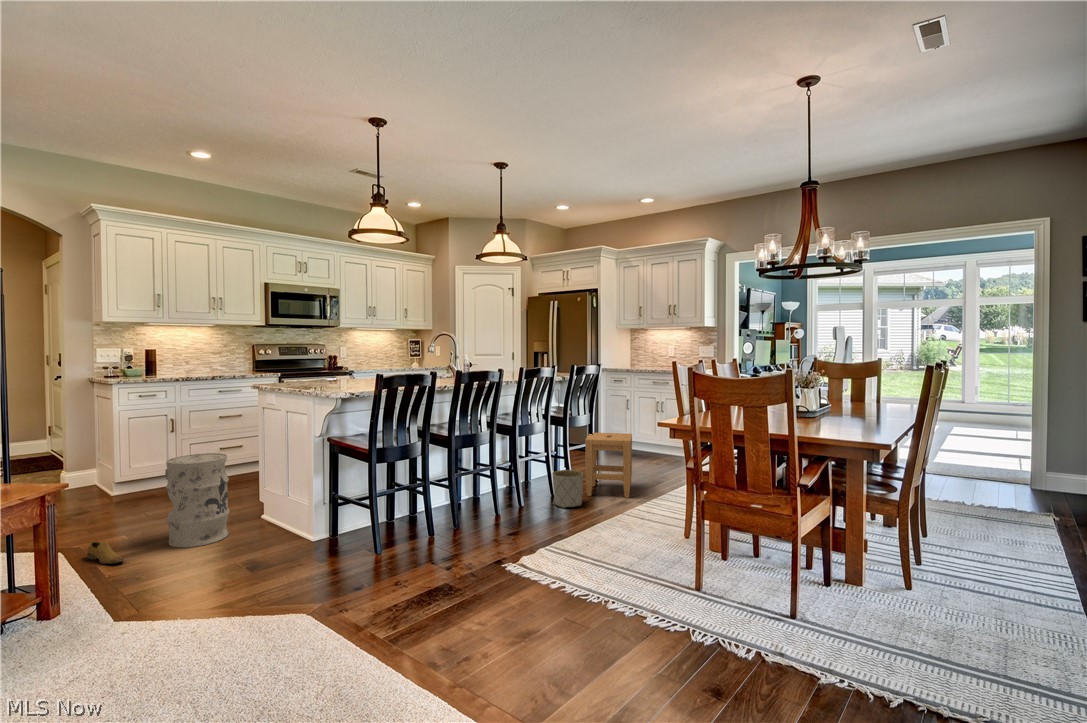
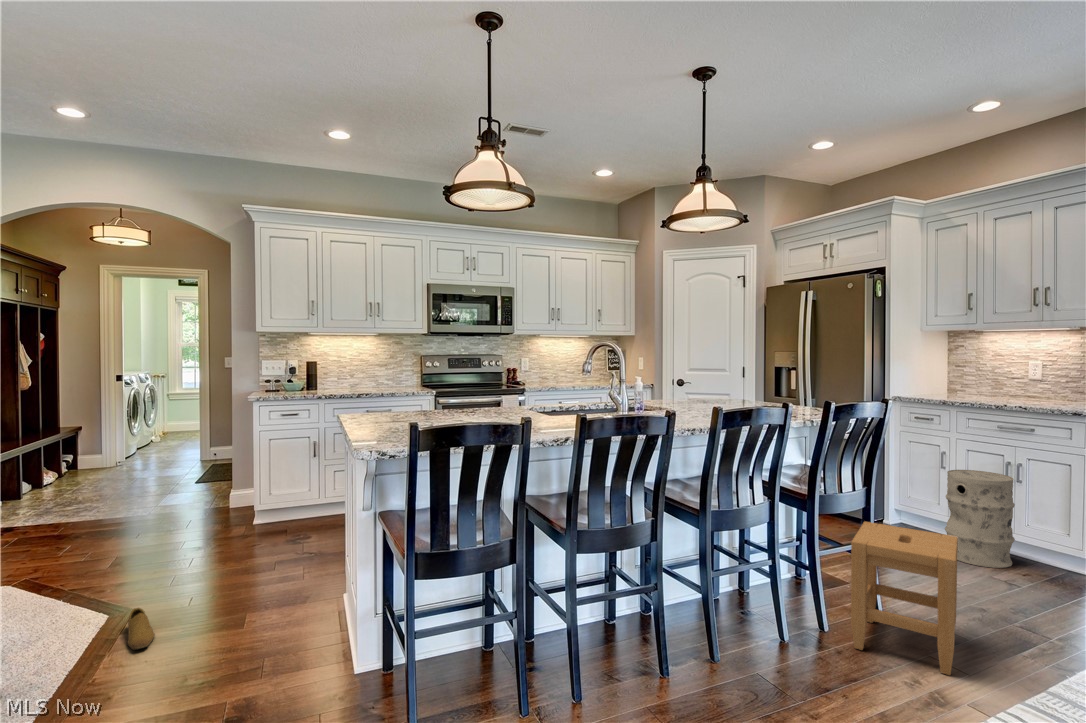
trash can: present [165,453,230,548] -> present [945,470,1015,568]
planter: present [553,470,583,508] -> none [780,595,844,678]

